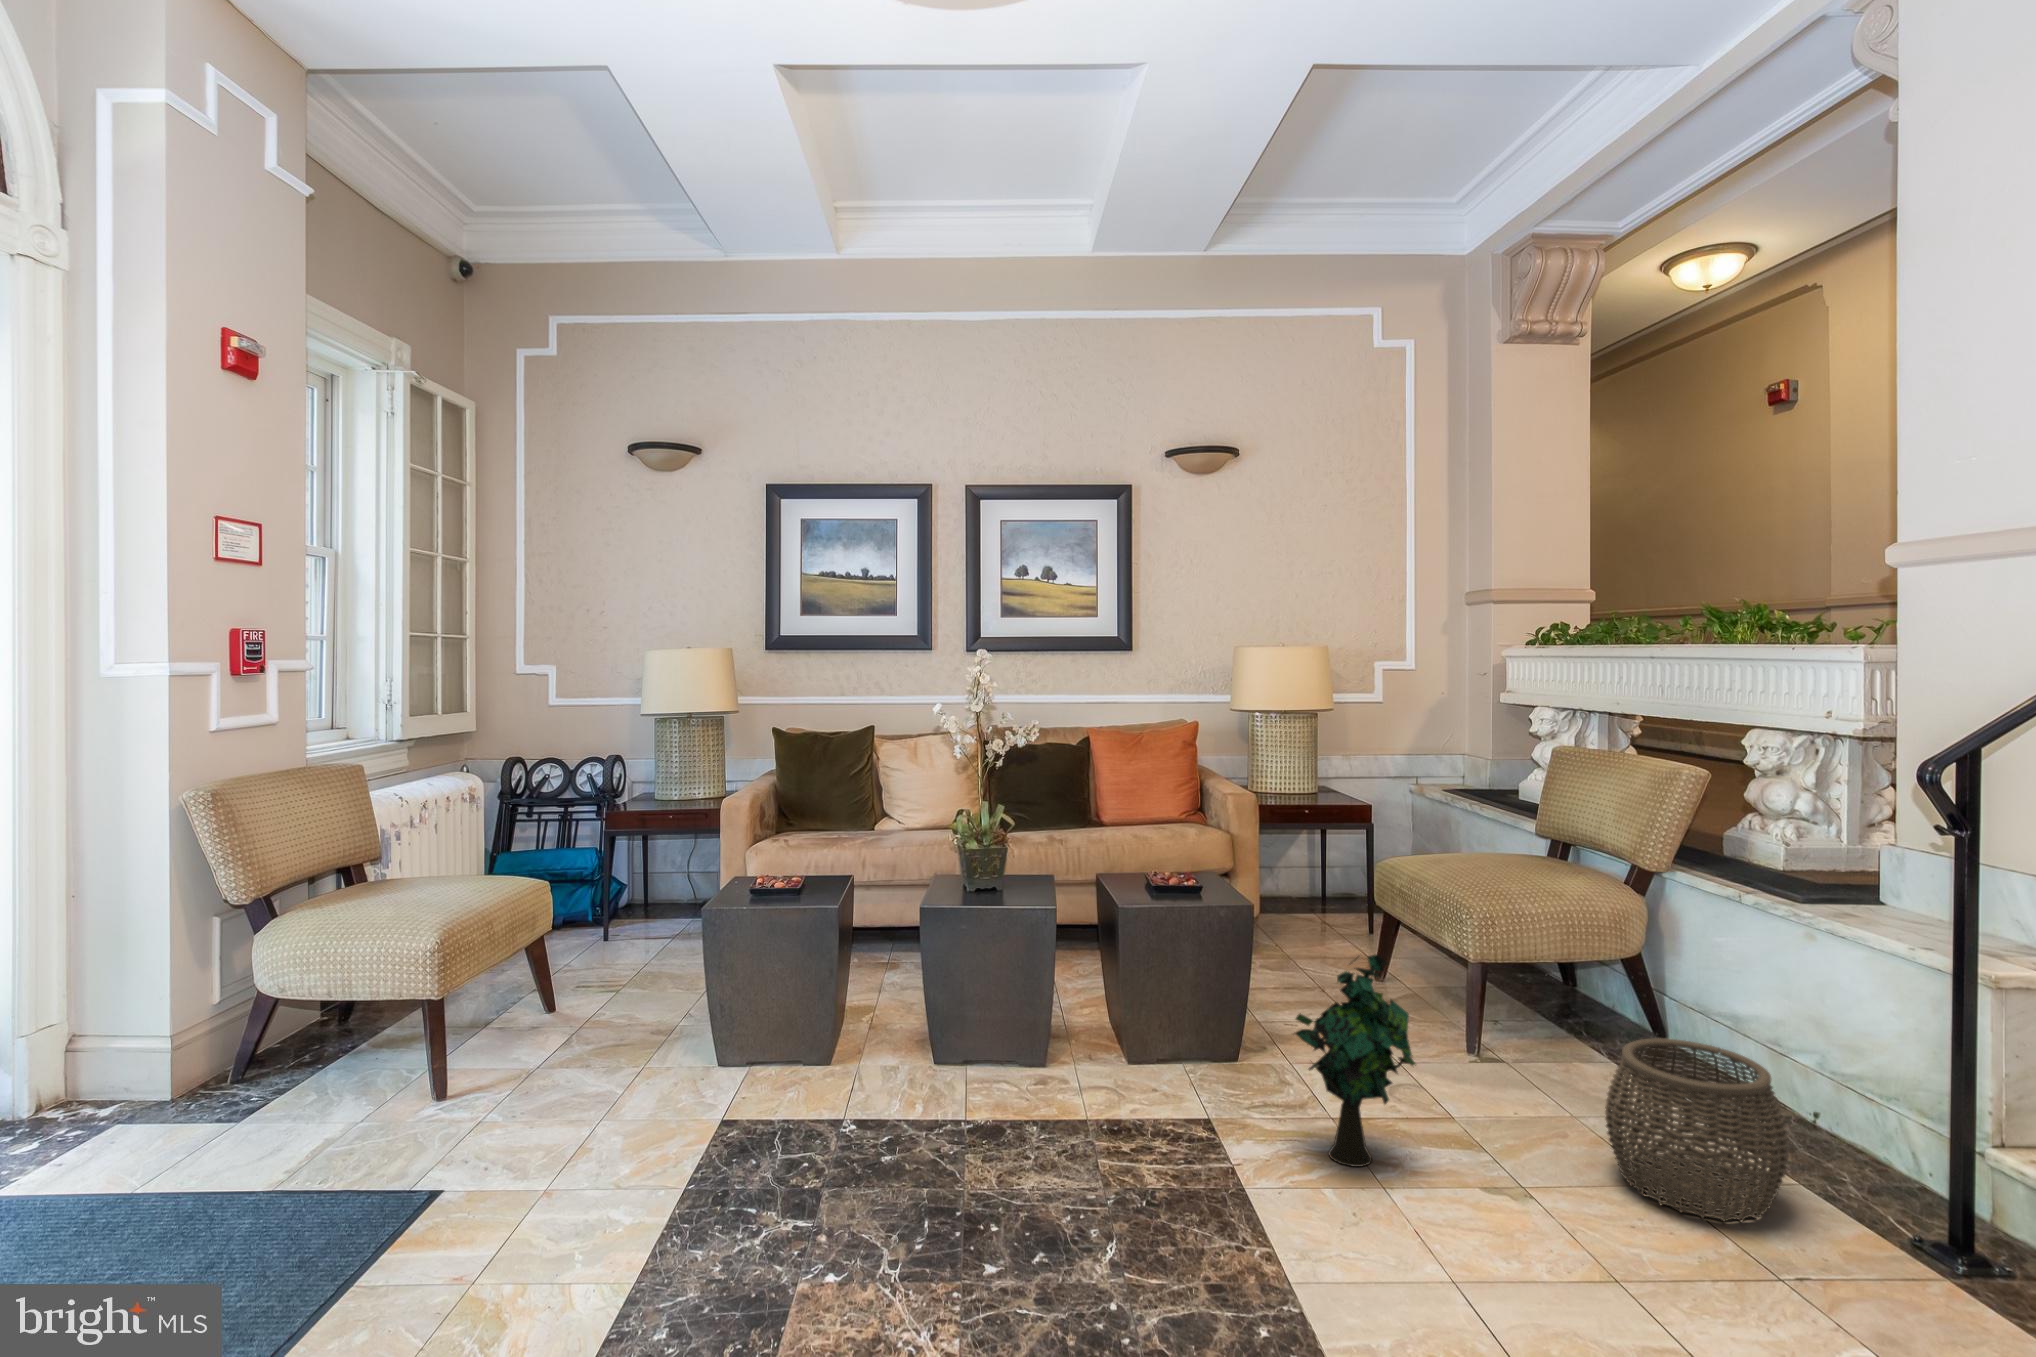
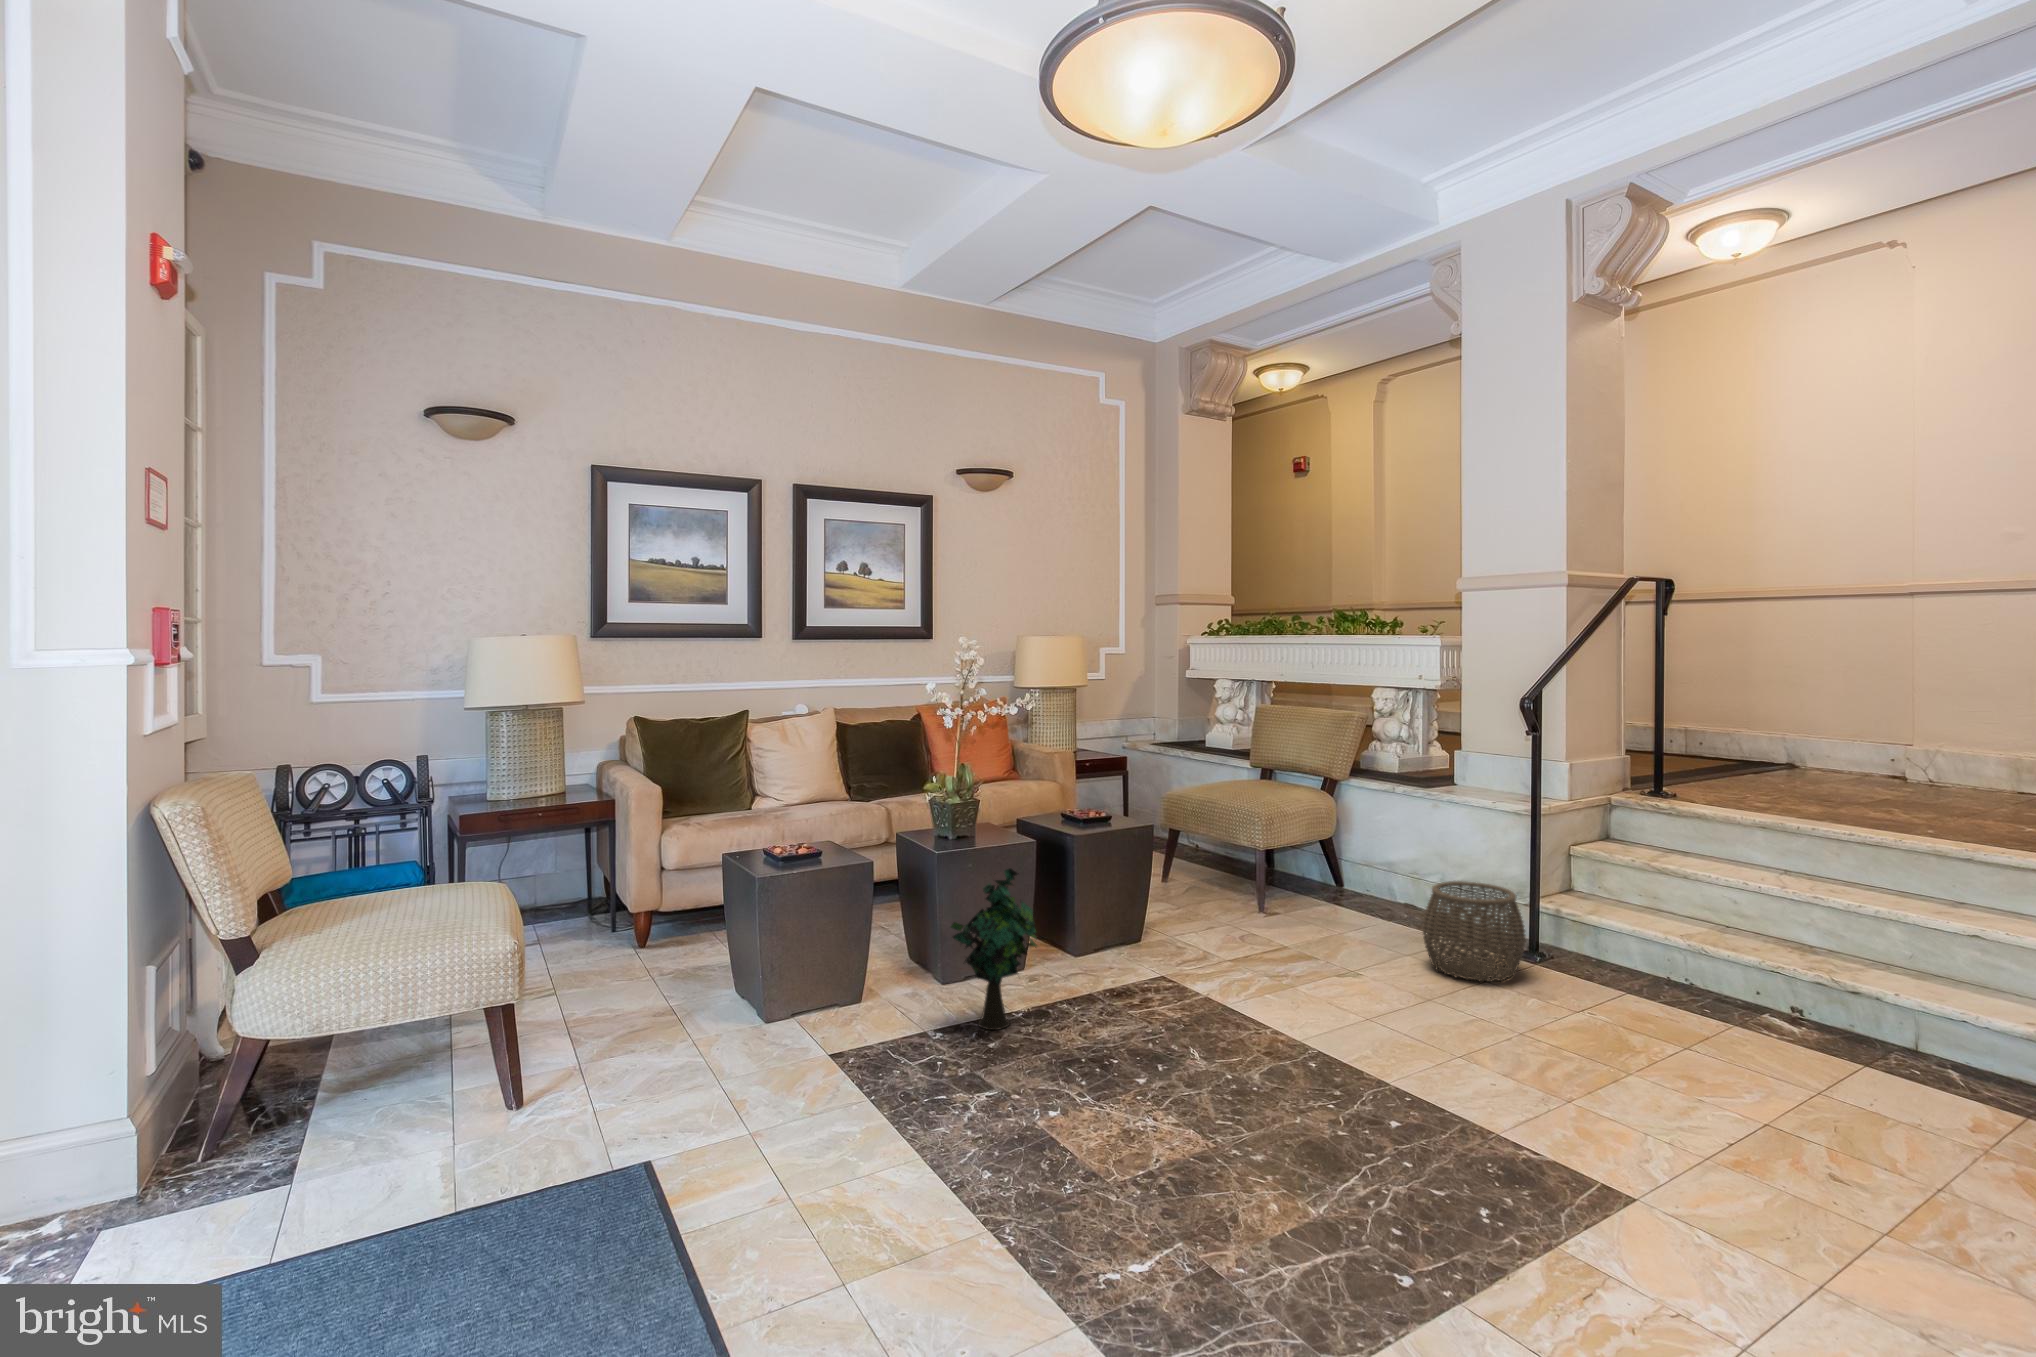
decorative plant: present [1294,955,1416,1167] -> present [951,868,1037,1030]

